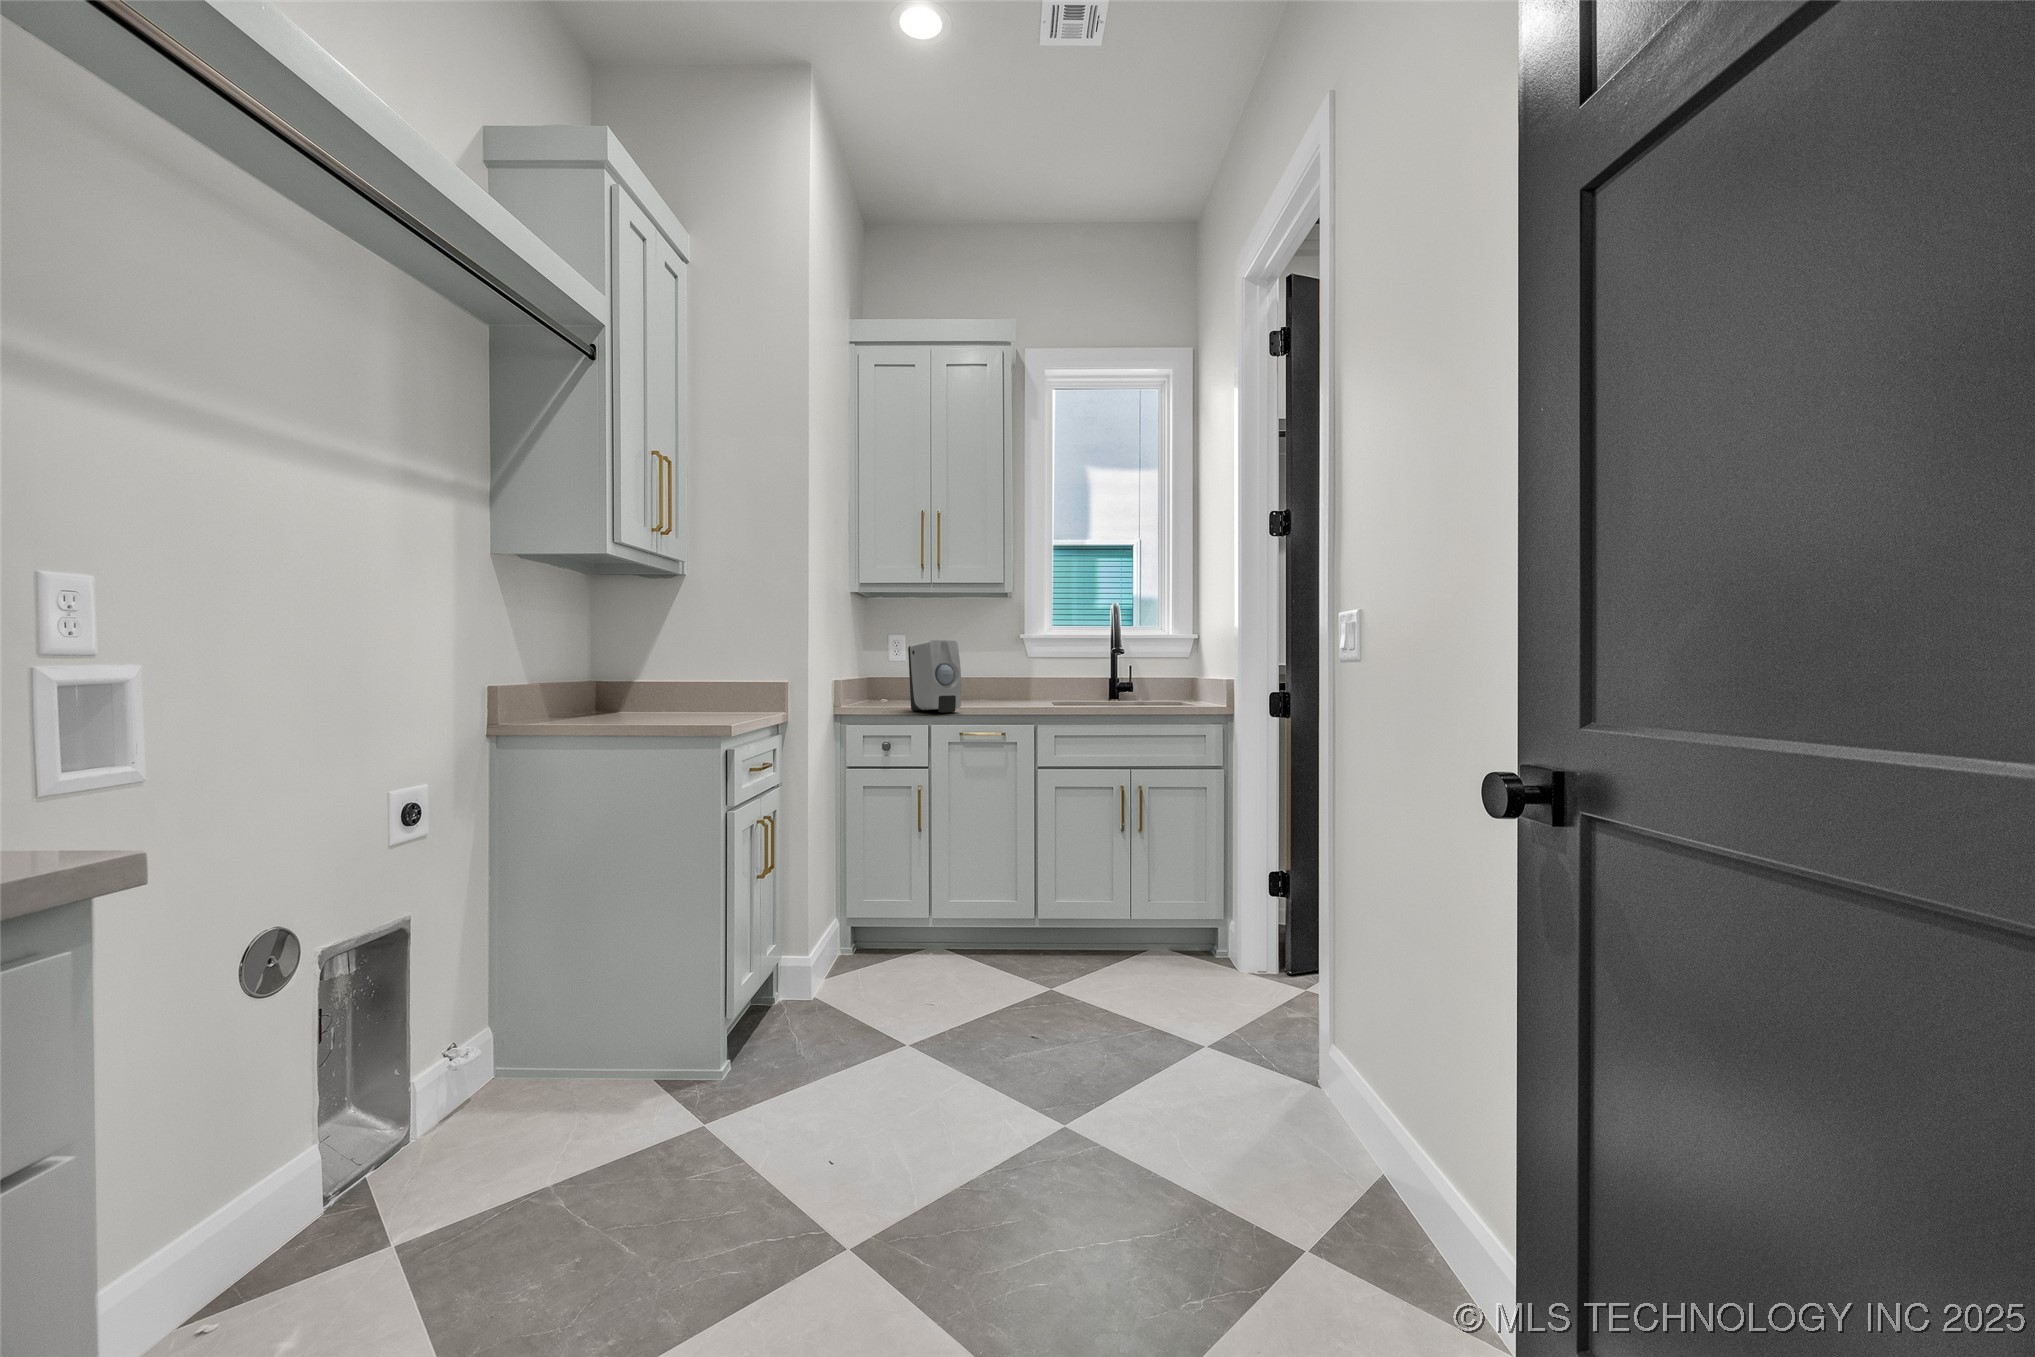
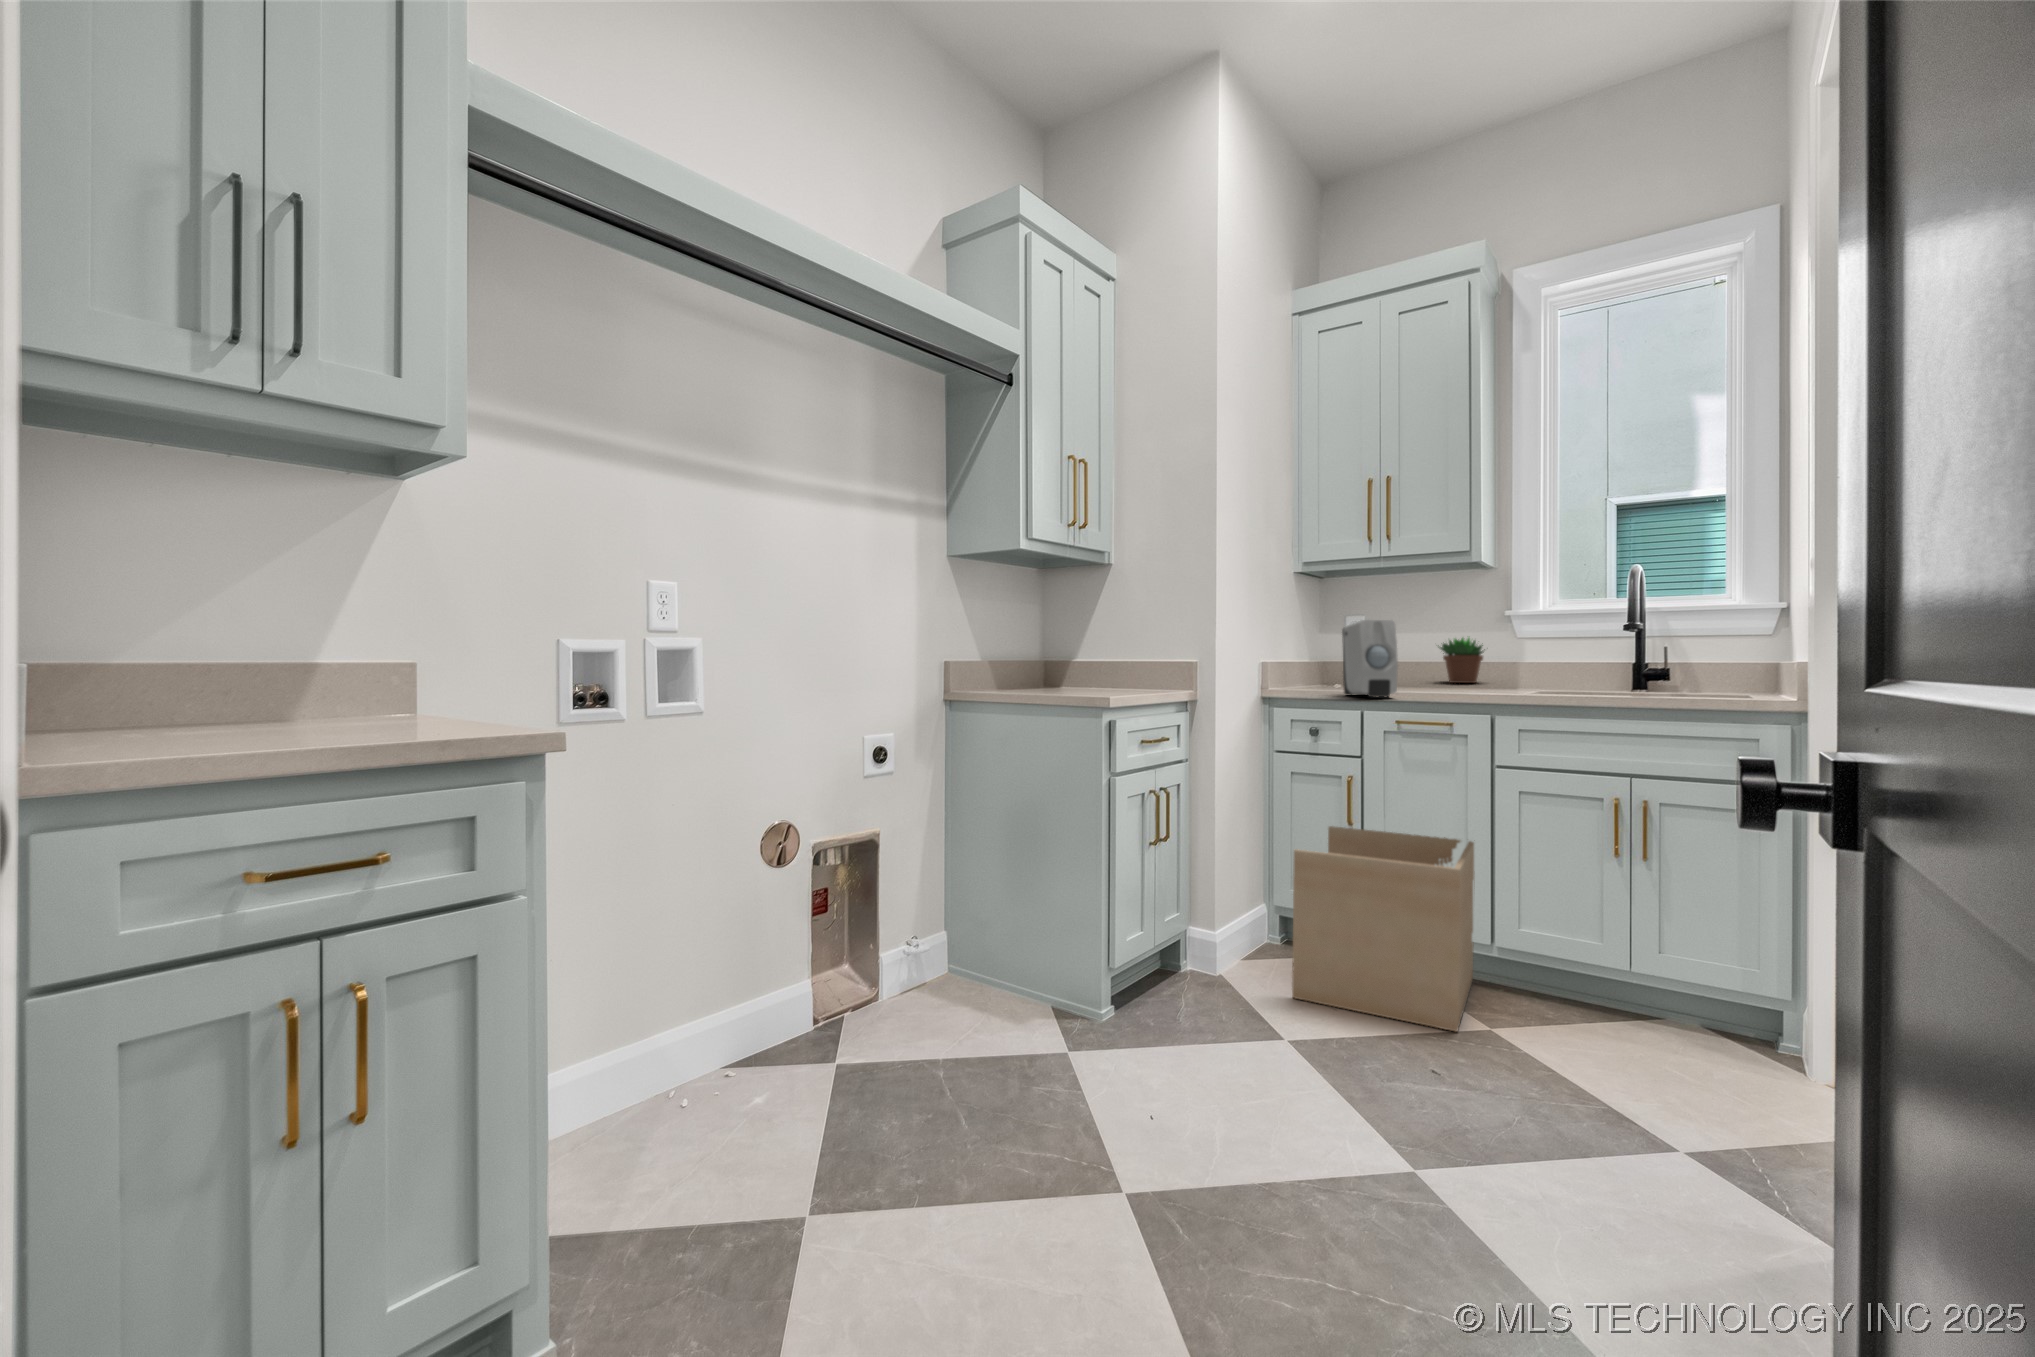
succulent plant: none [970,654,1012,695] -> present [1440,638,1485,683]
cardboard box: none [894,835,1038,1008] -> present [1292,826,1474,1031]

